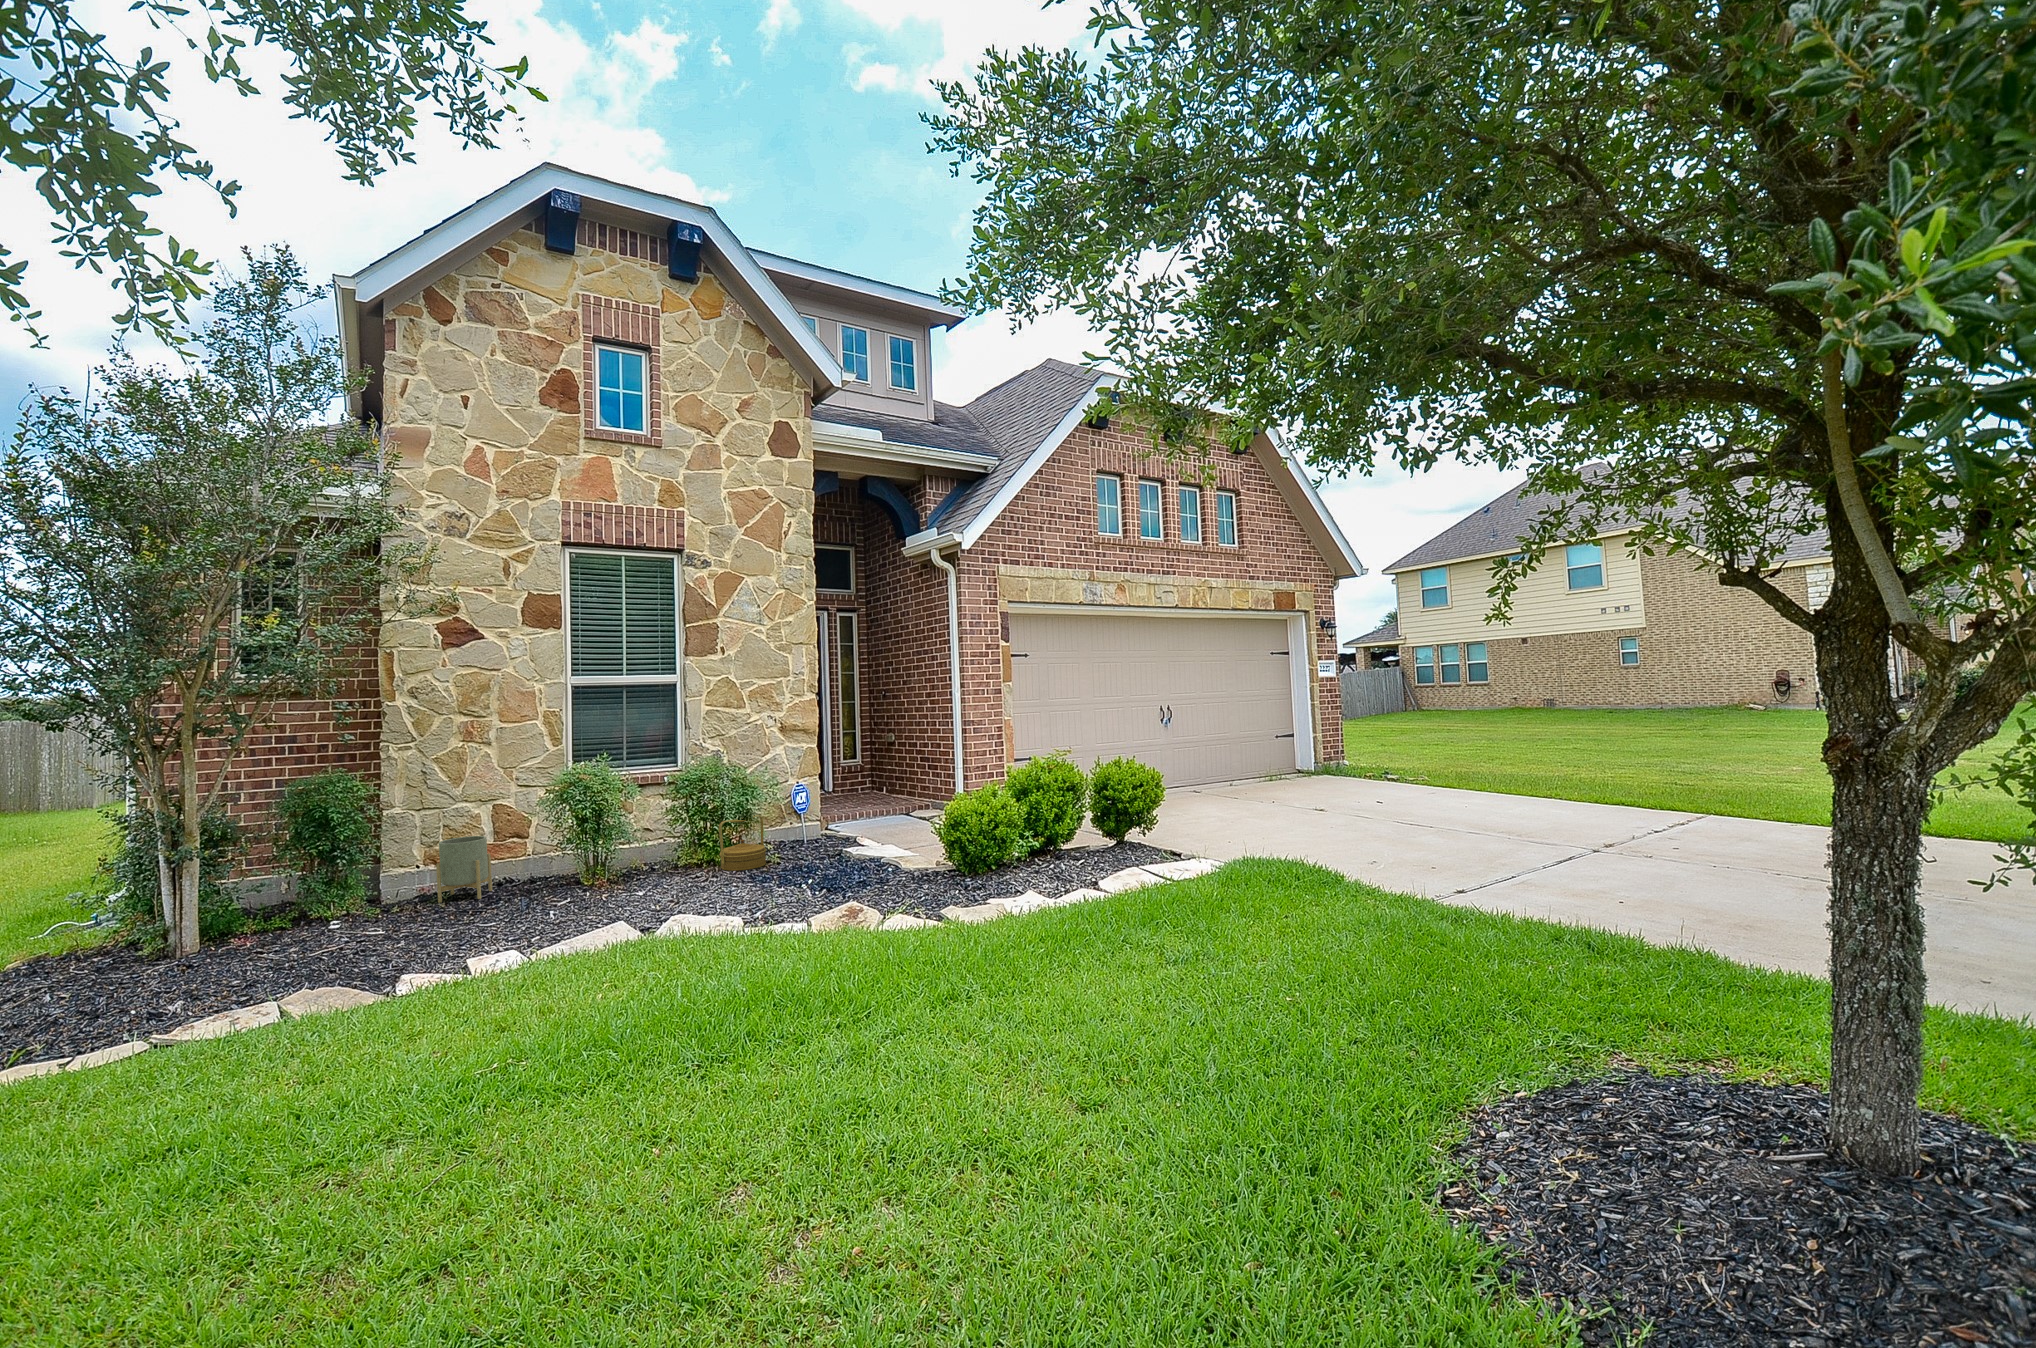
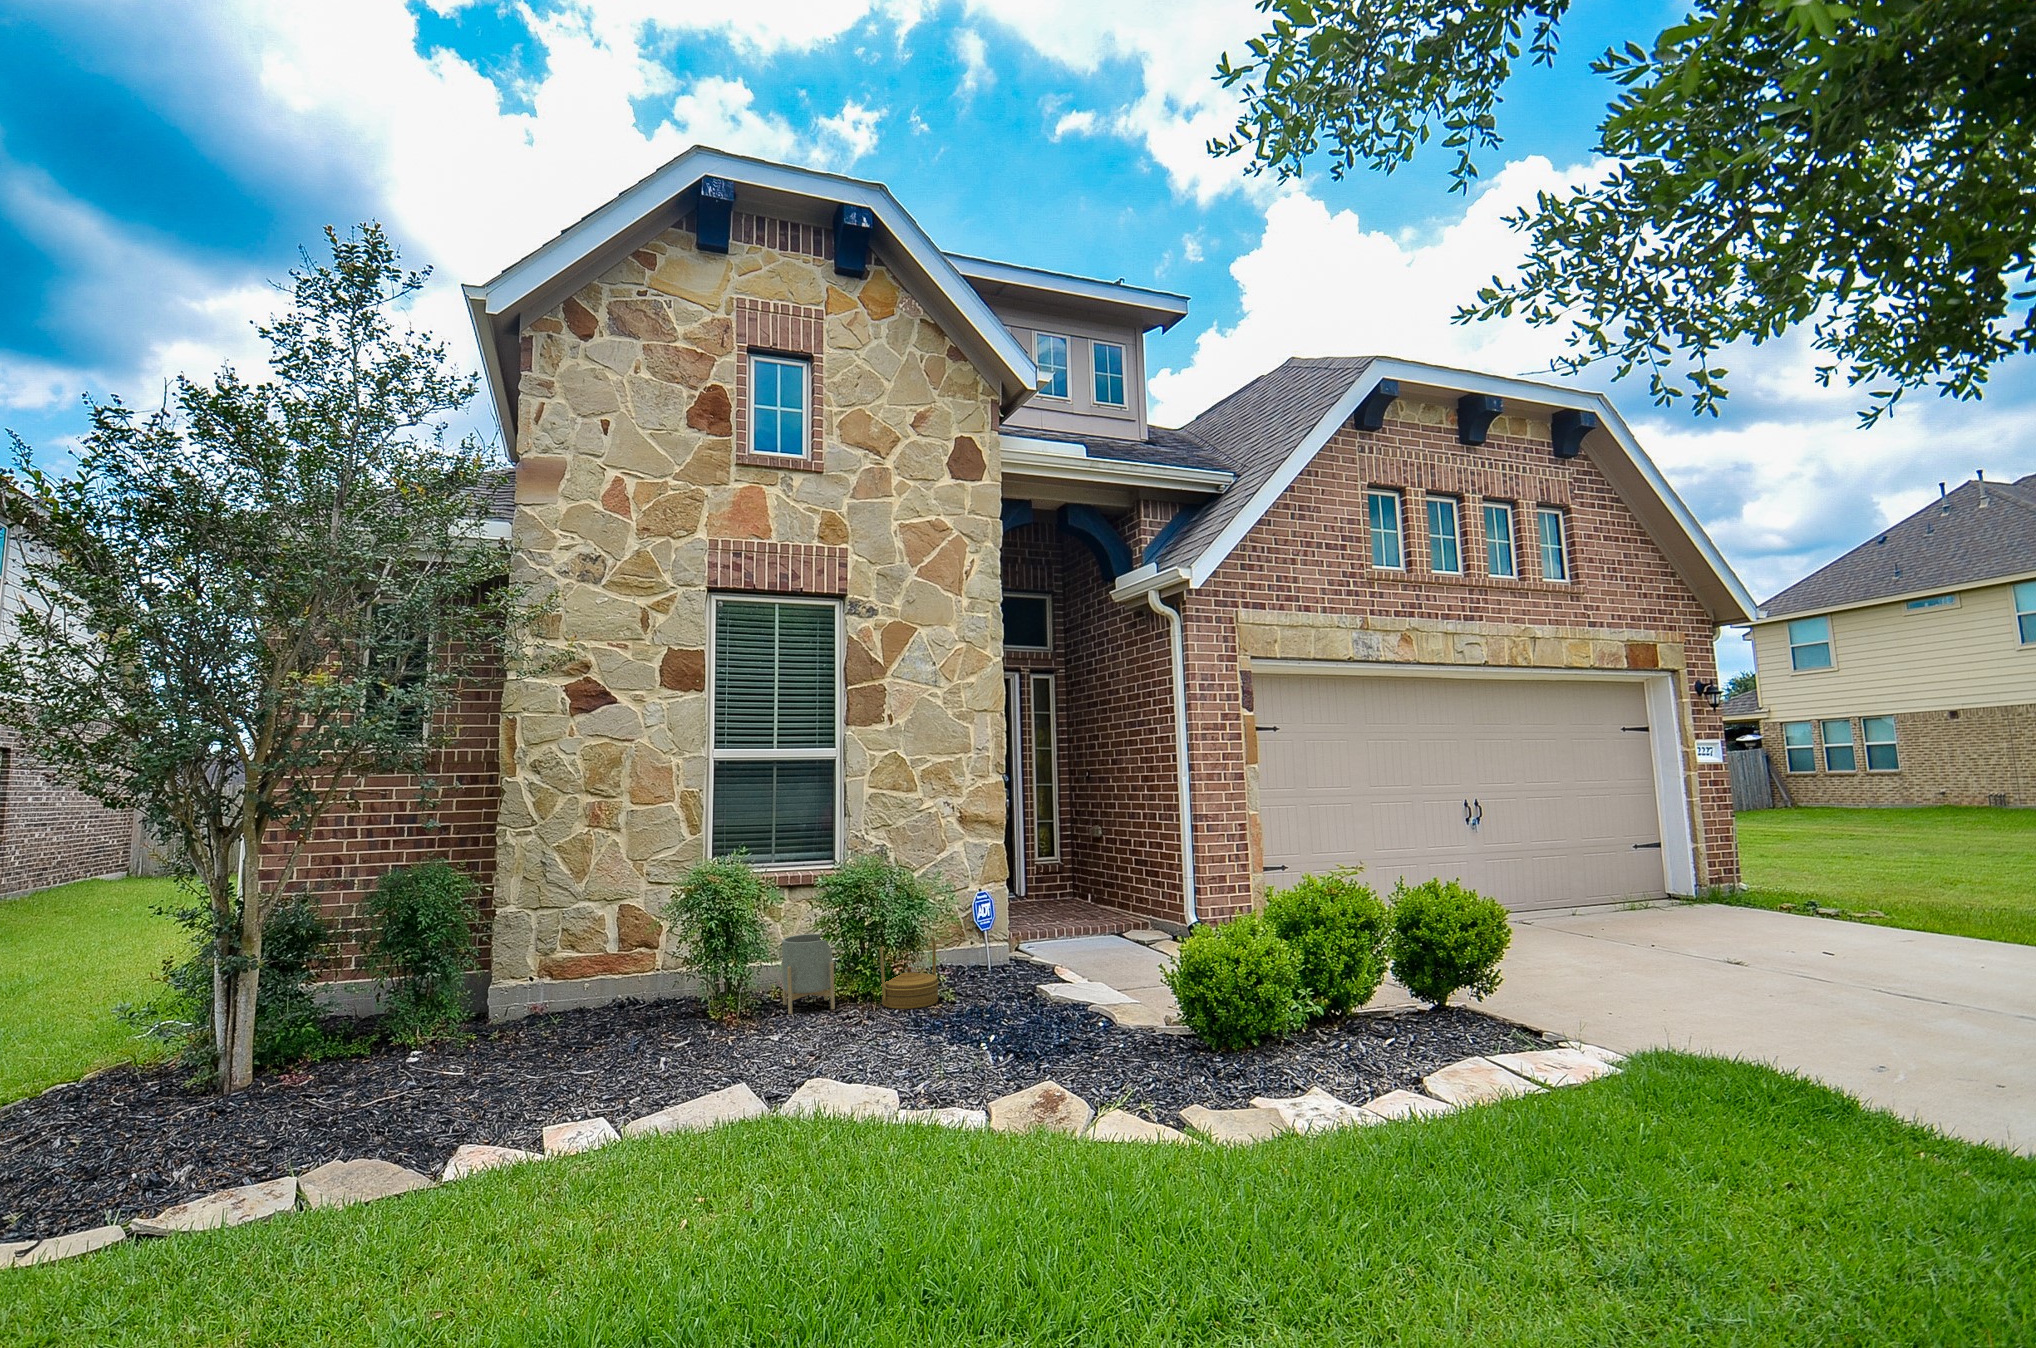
planter: present [436,836,492,903] -> present [782,934,835,1014]

